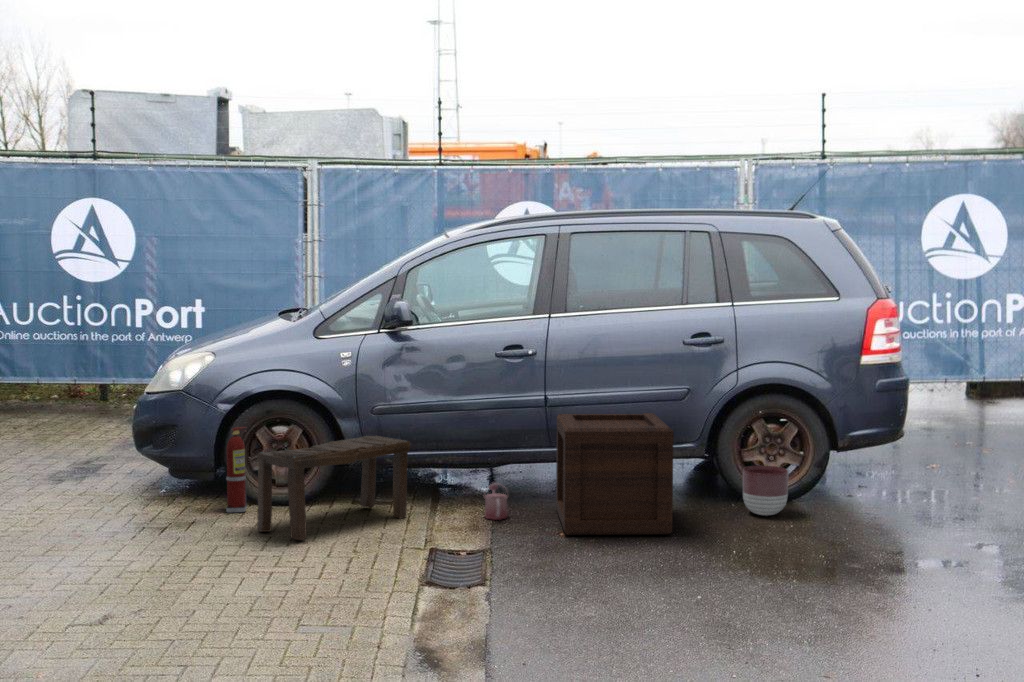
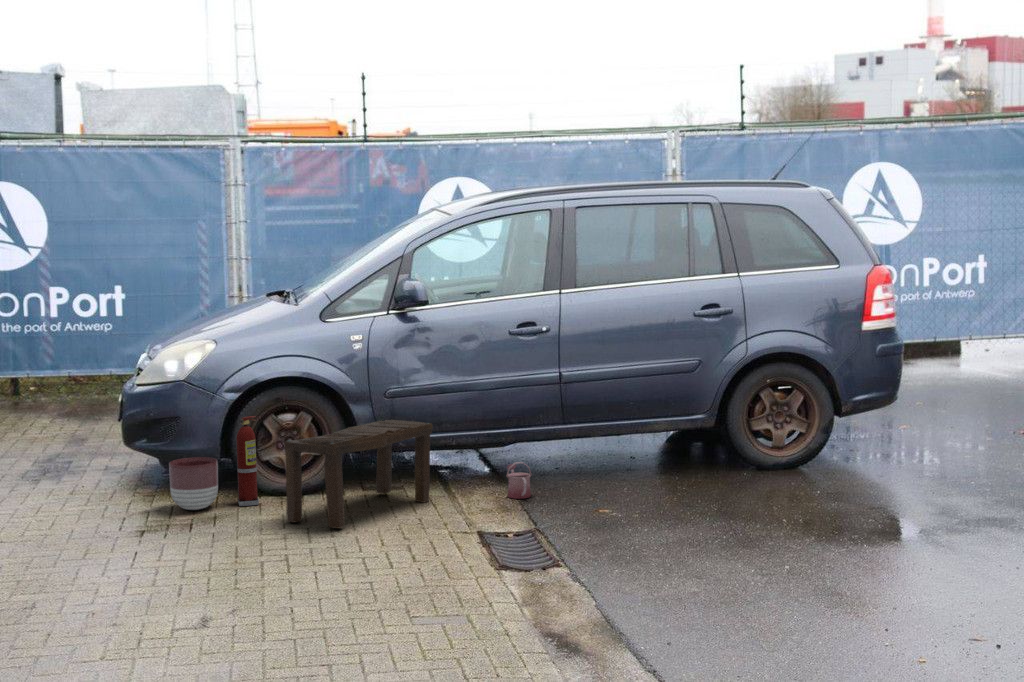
wooden crate: present [556,413,674,535] -> none [573,385,702,509]
planter: present [743,466,788,516] -> present [169,457,218,510]

